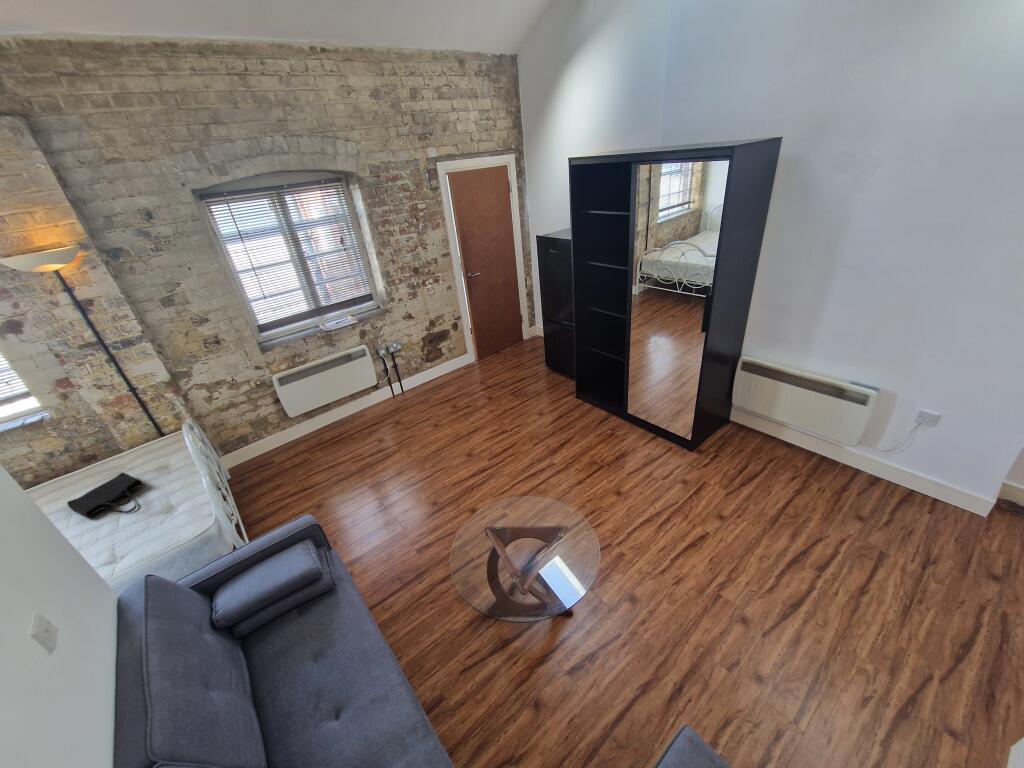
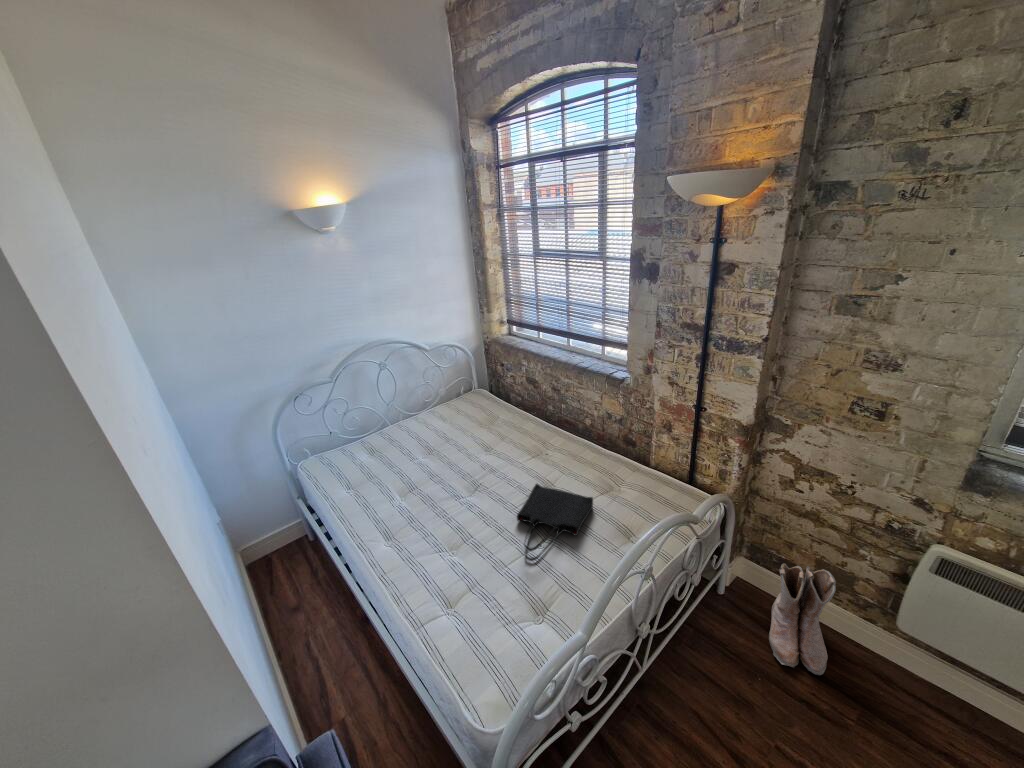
boots: none [240,421,289,469] -> present [769,563,836,675]

